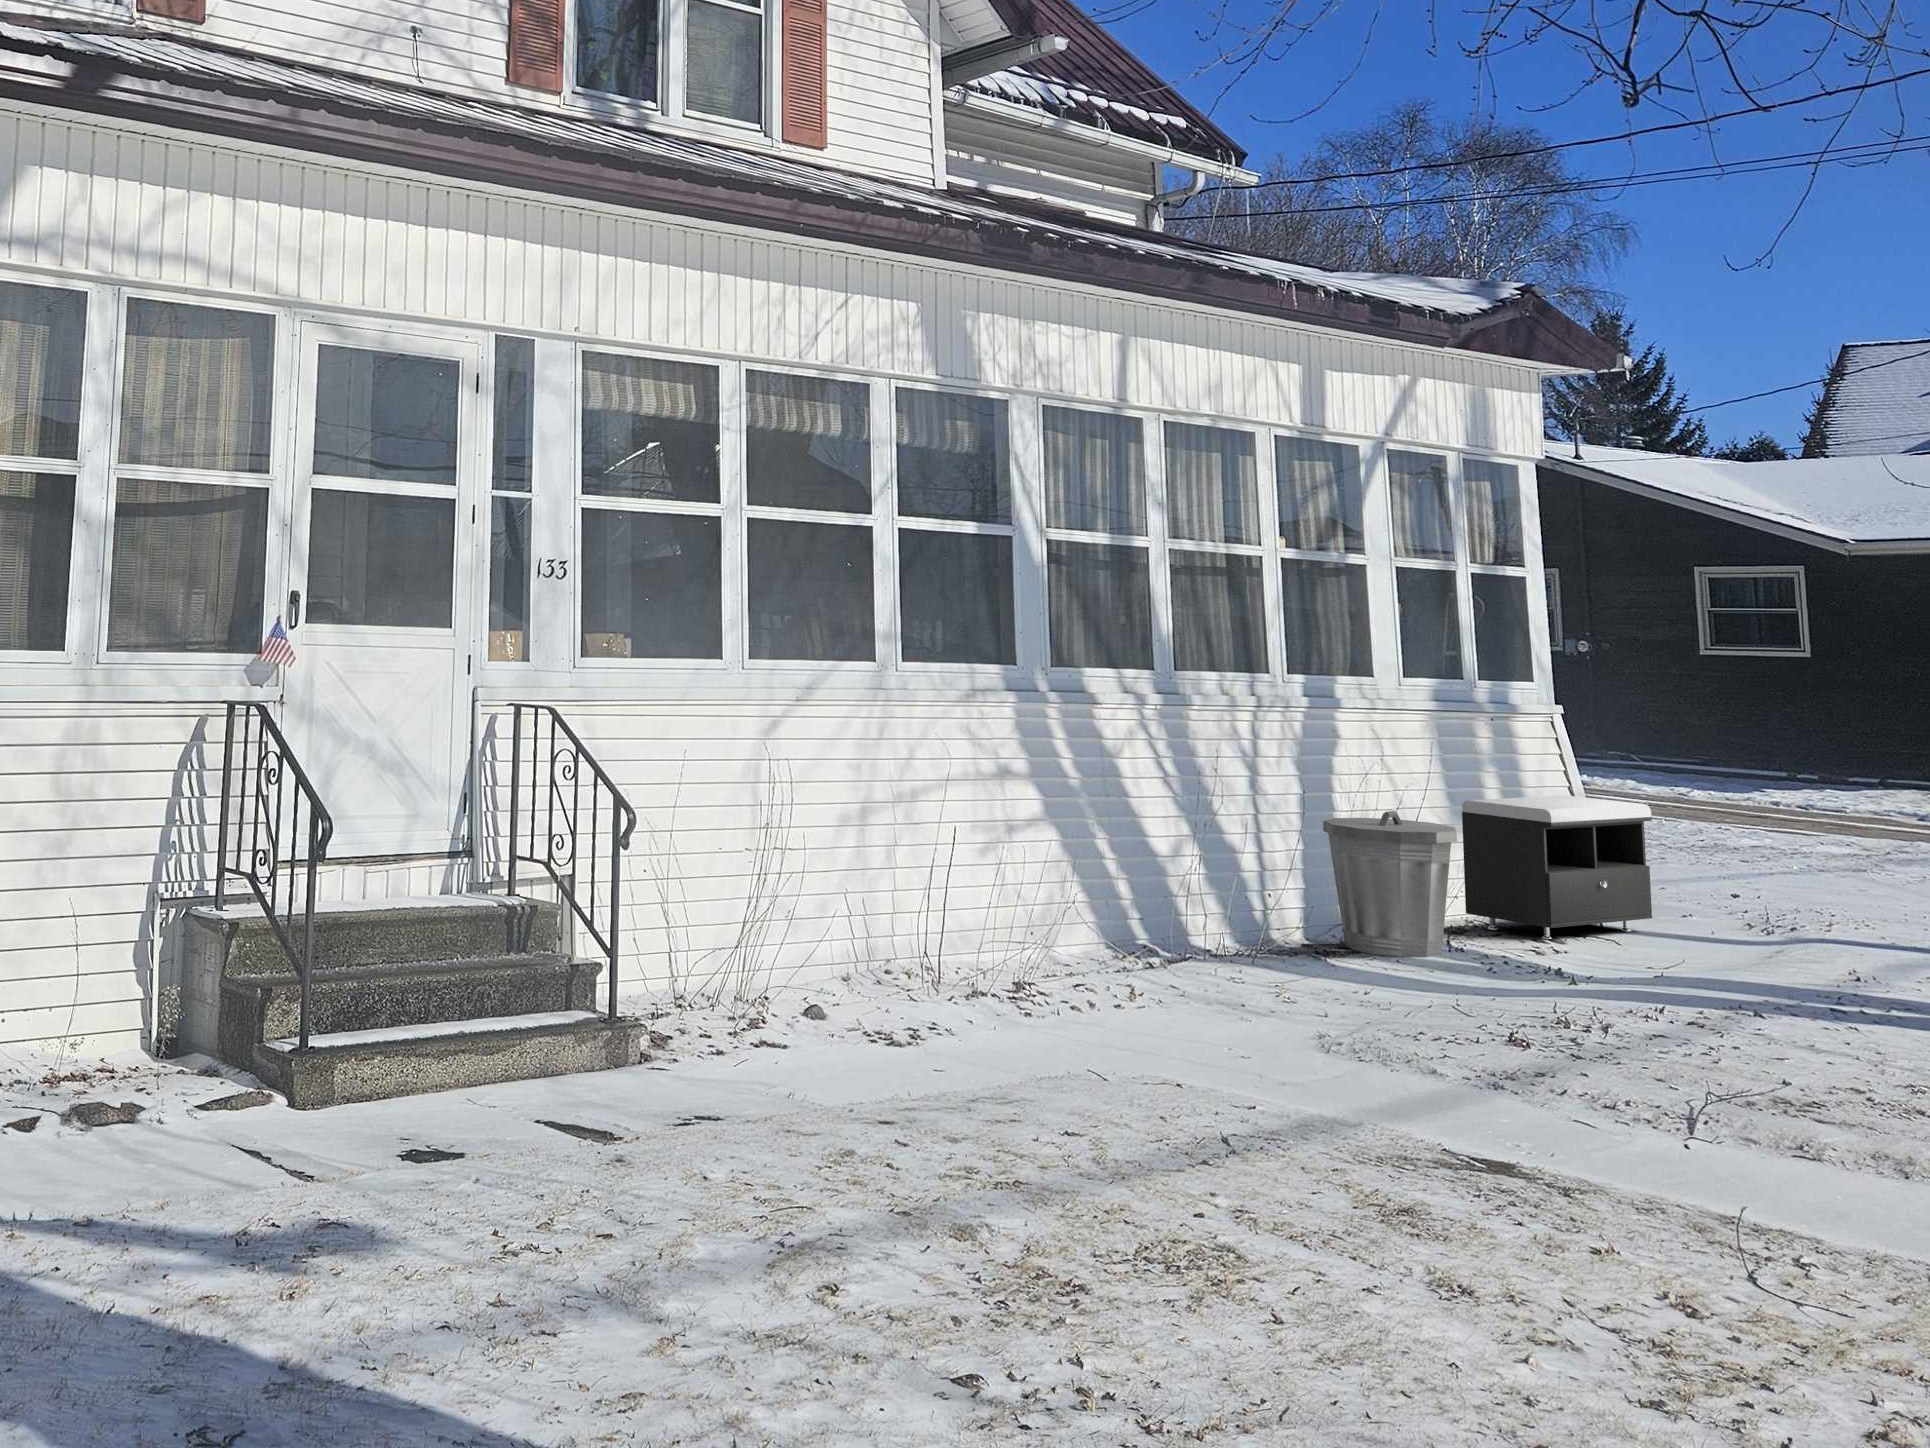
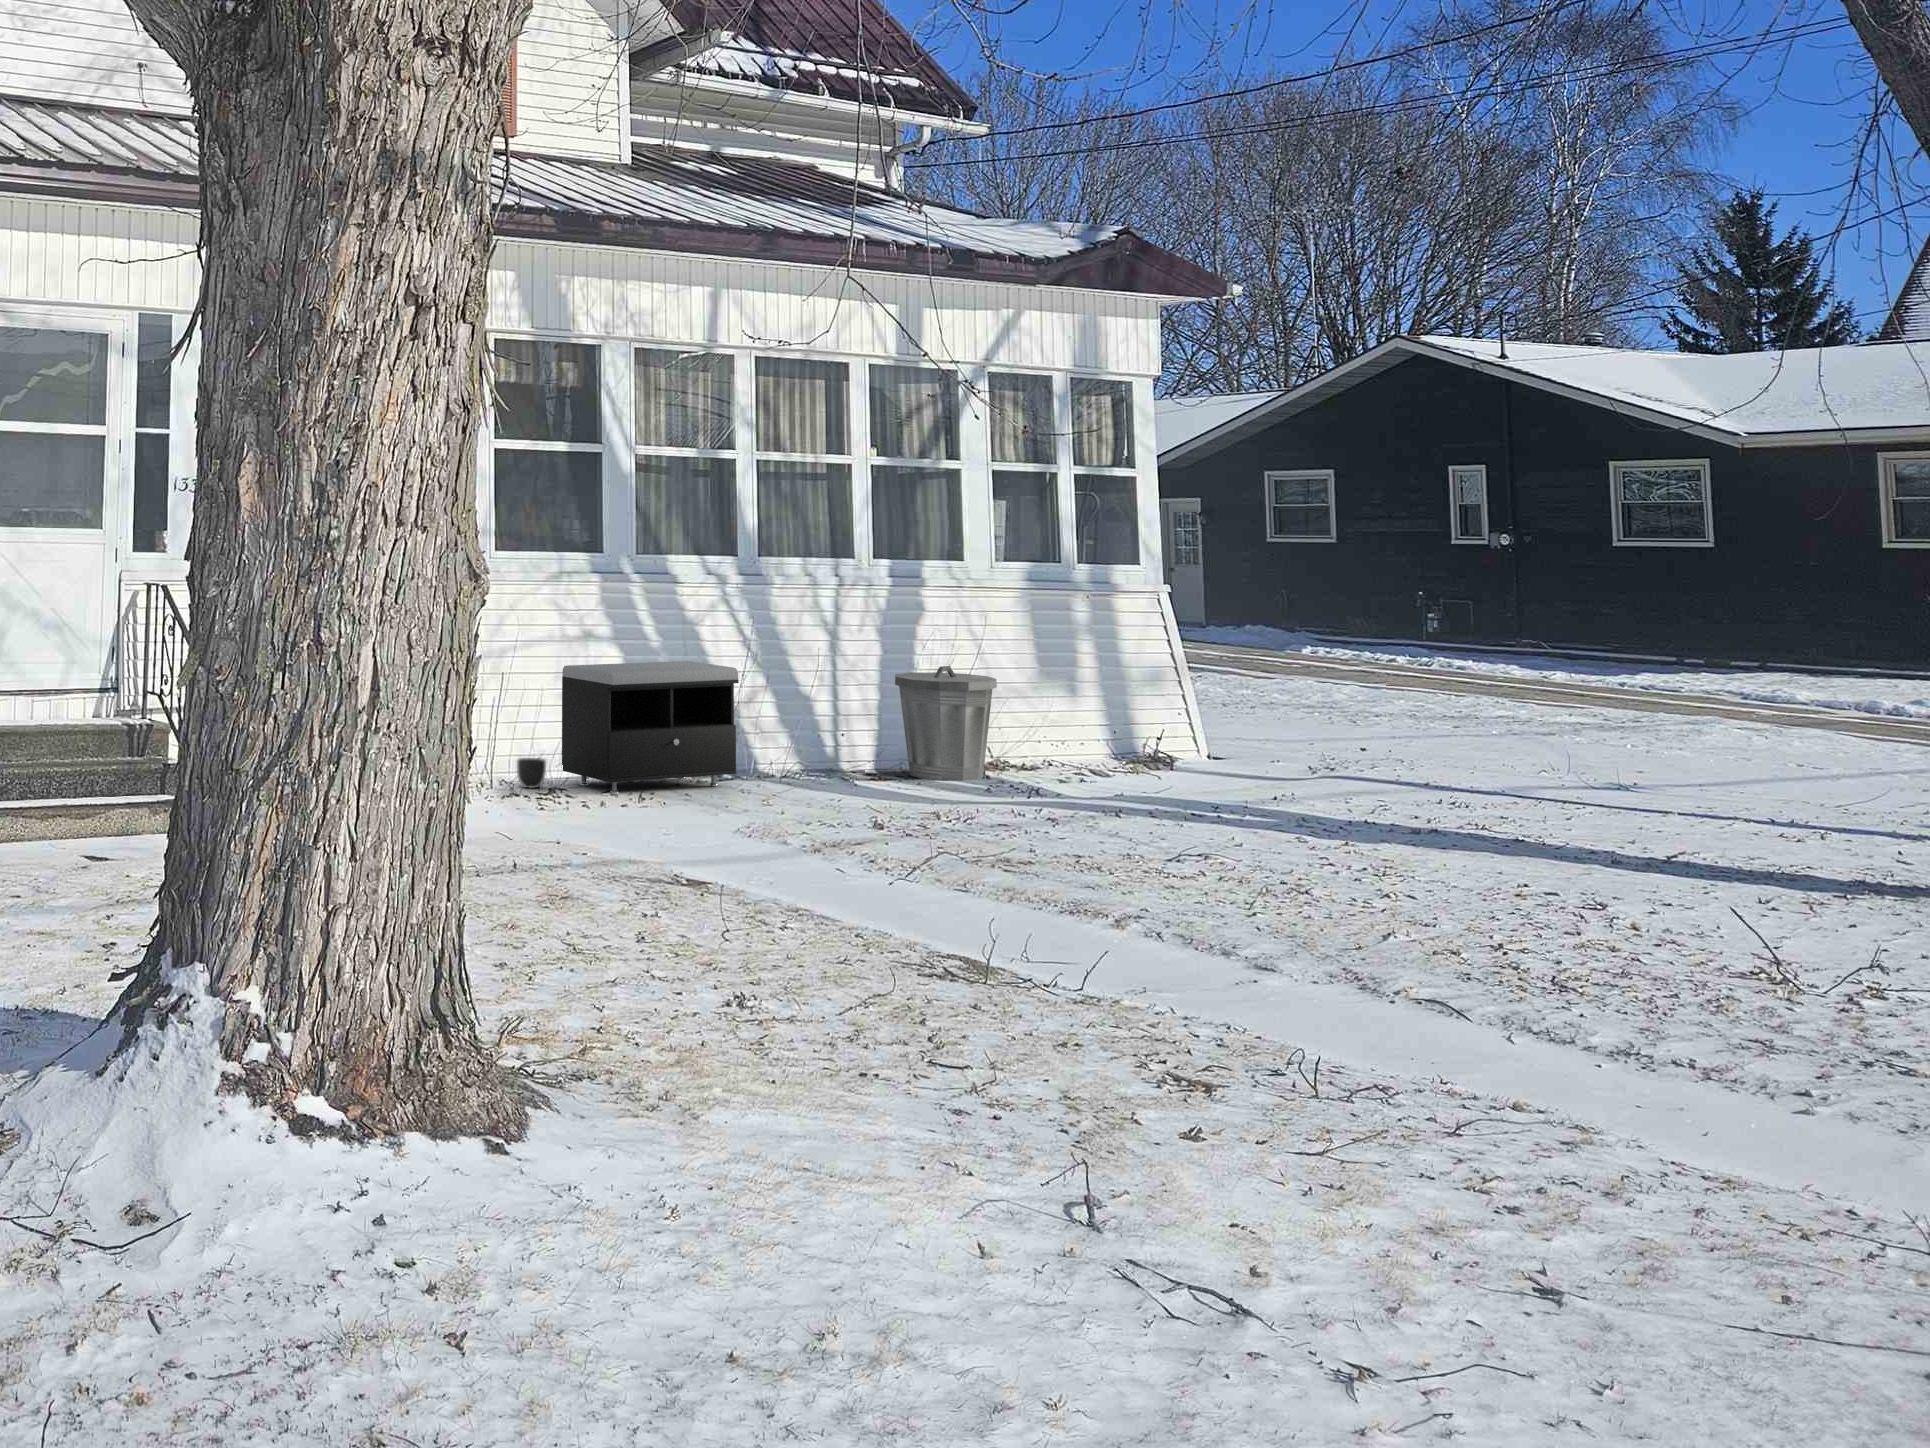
storage bench: present [1462,795,1652,939] -> present [562,661,739,793]
planter: none [939,939,979,982] -> present [517,758,546,788]

